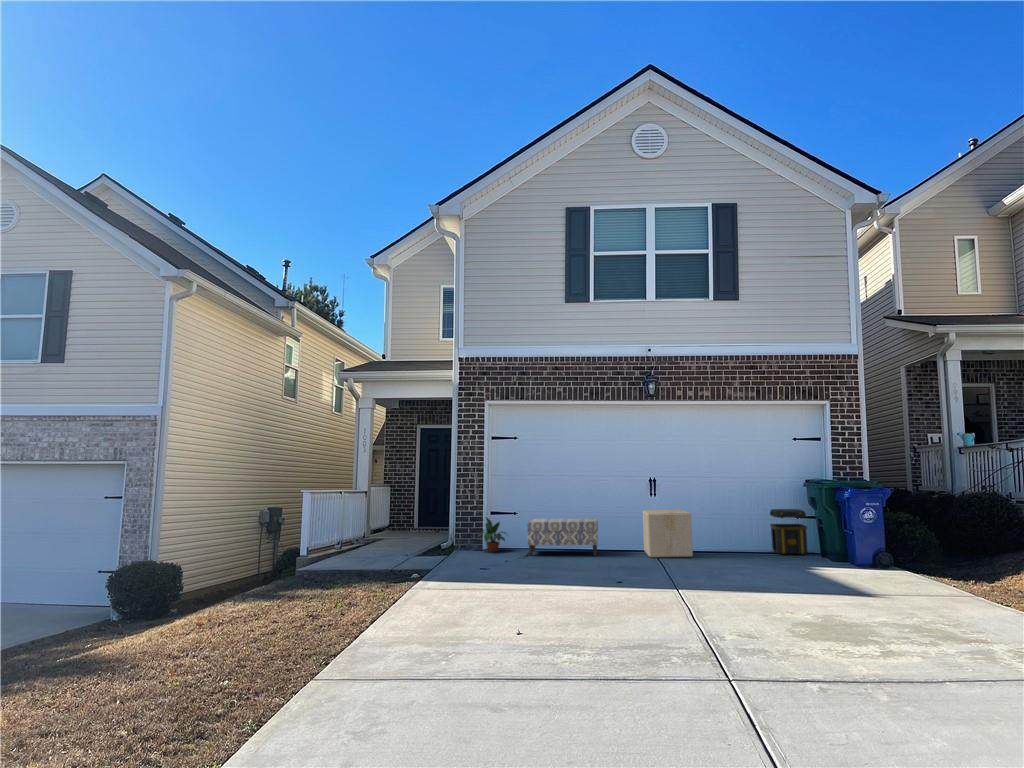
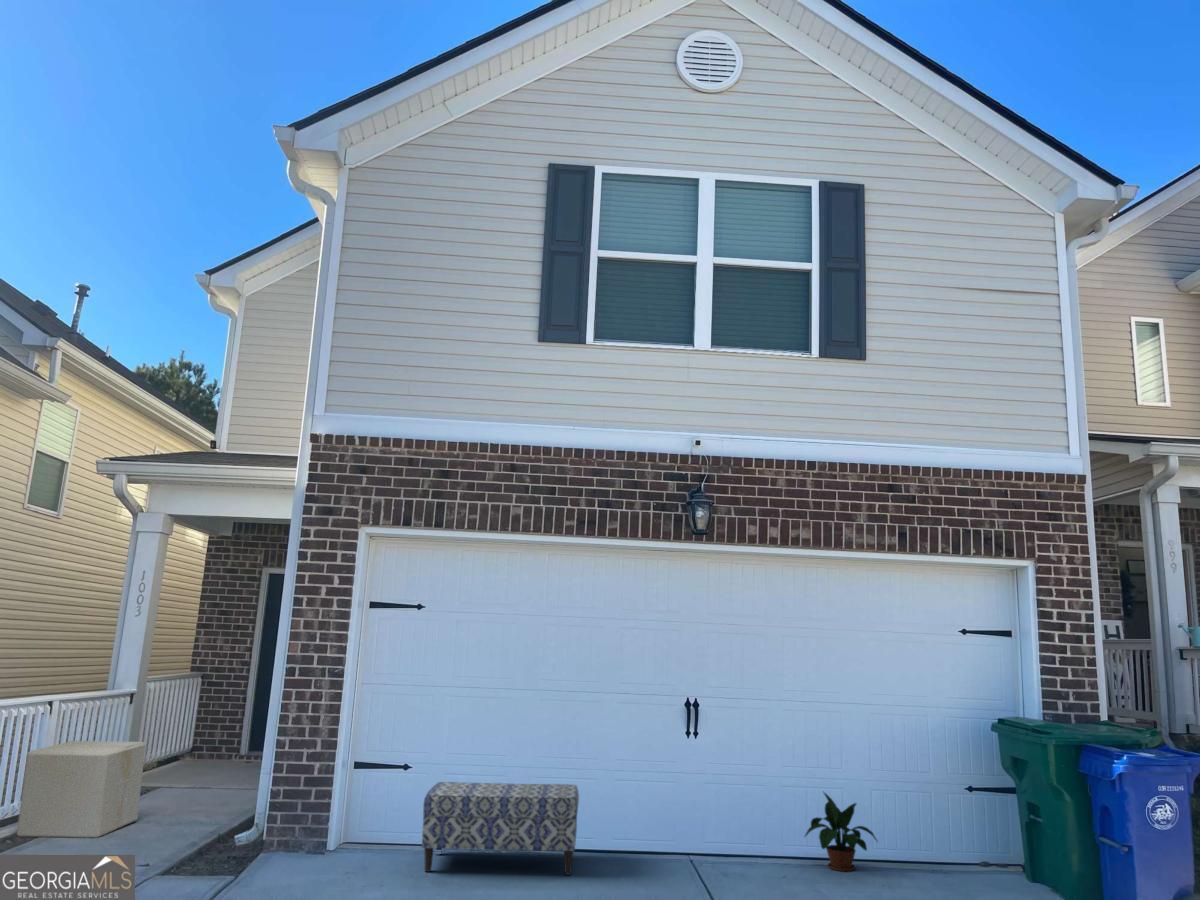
toolbox: present [770,509,808,554] -> none [924,774,1007,877]
cardboard box: present [643,510,693,557] -> present [17,741,146,838]
potted plant: present [478,517,505,552] -> present [805,793,876,871]

